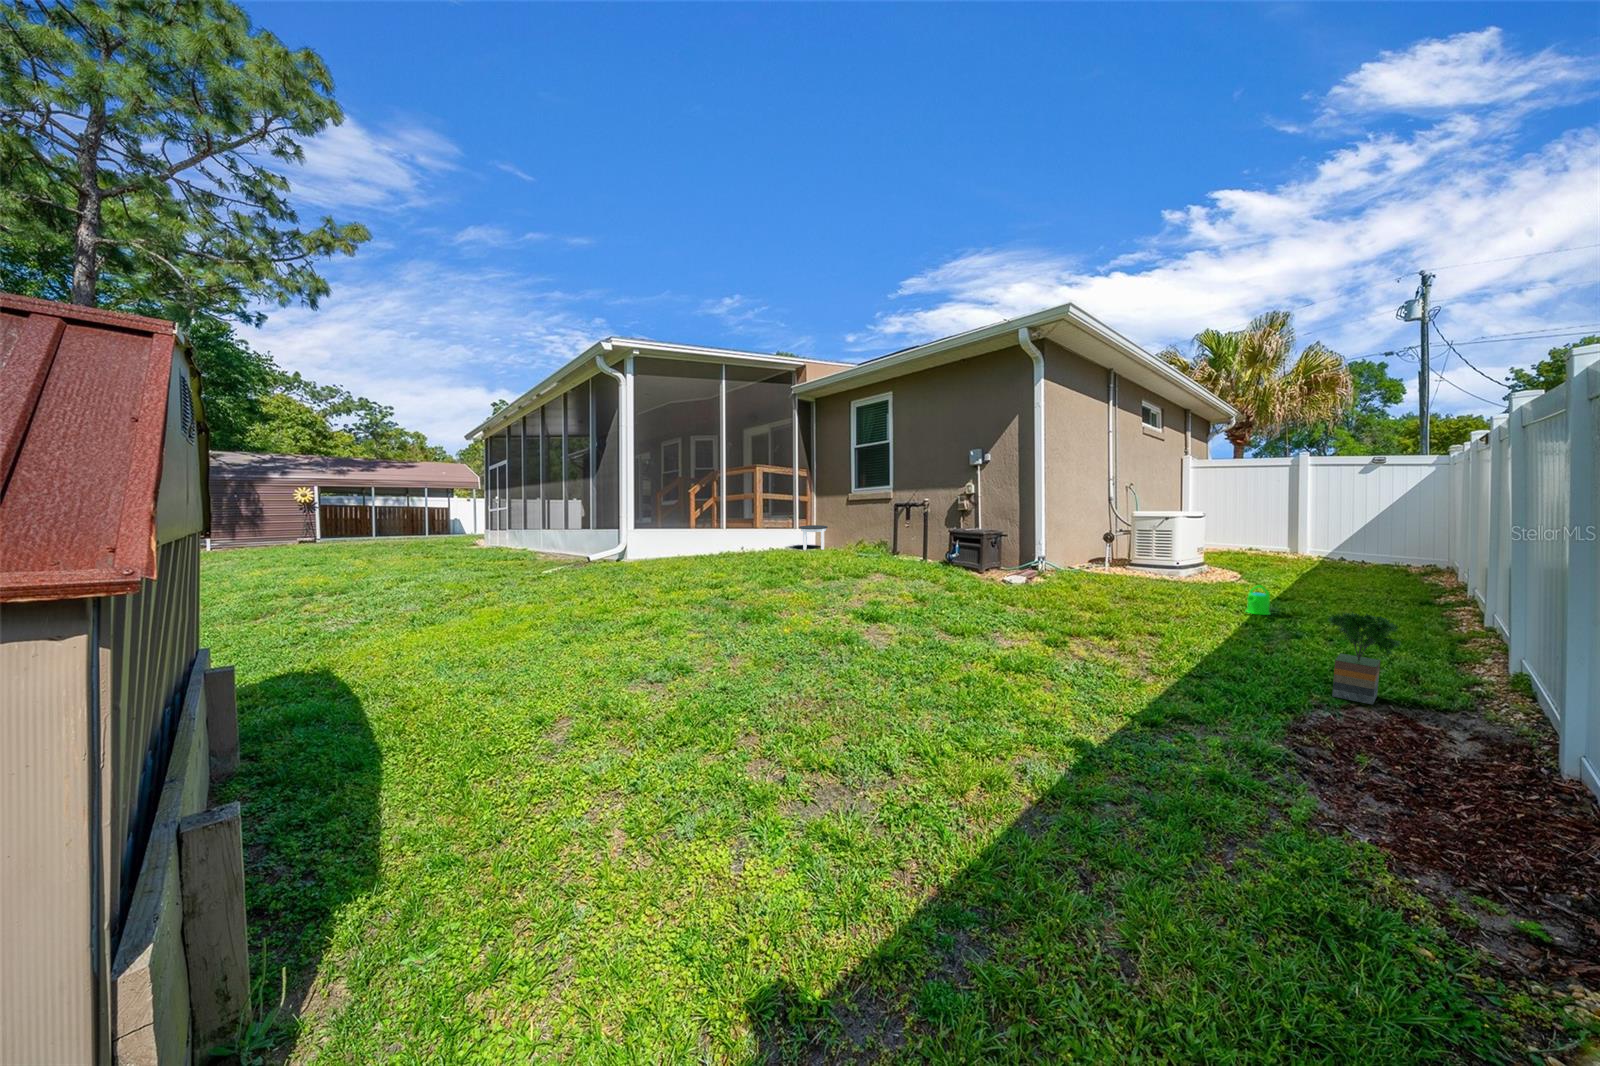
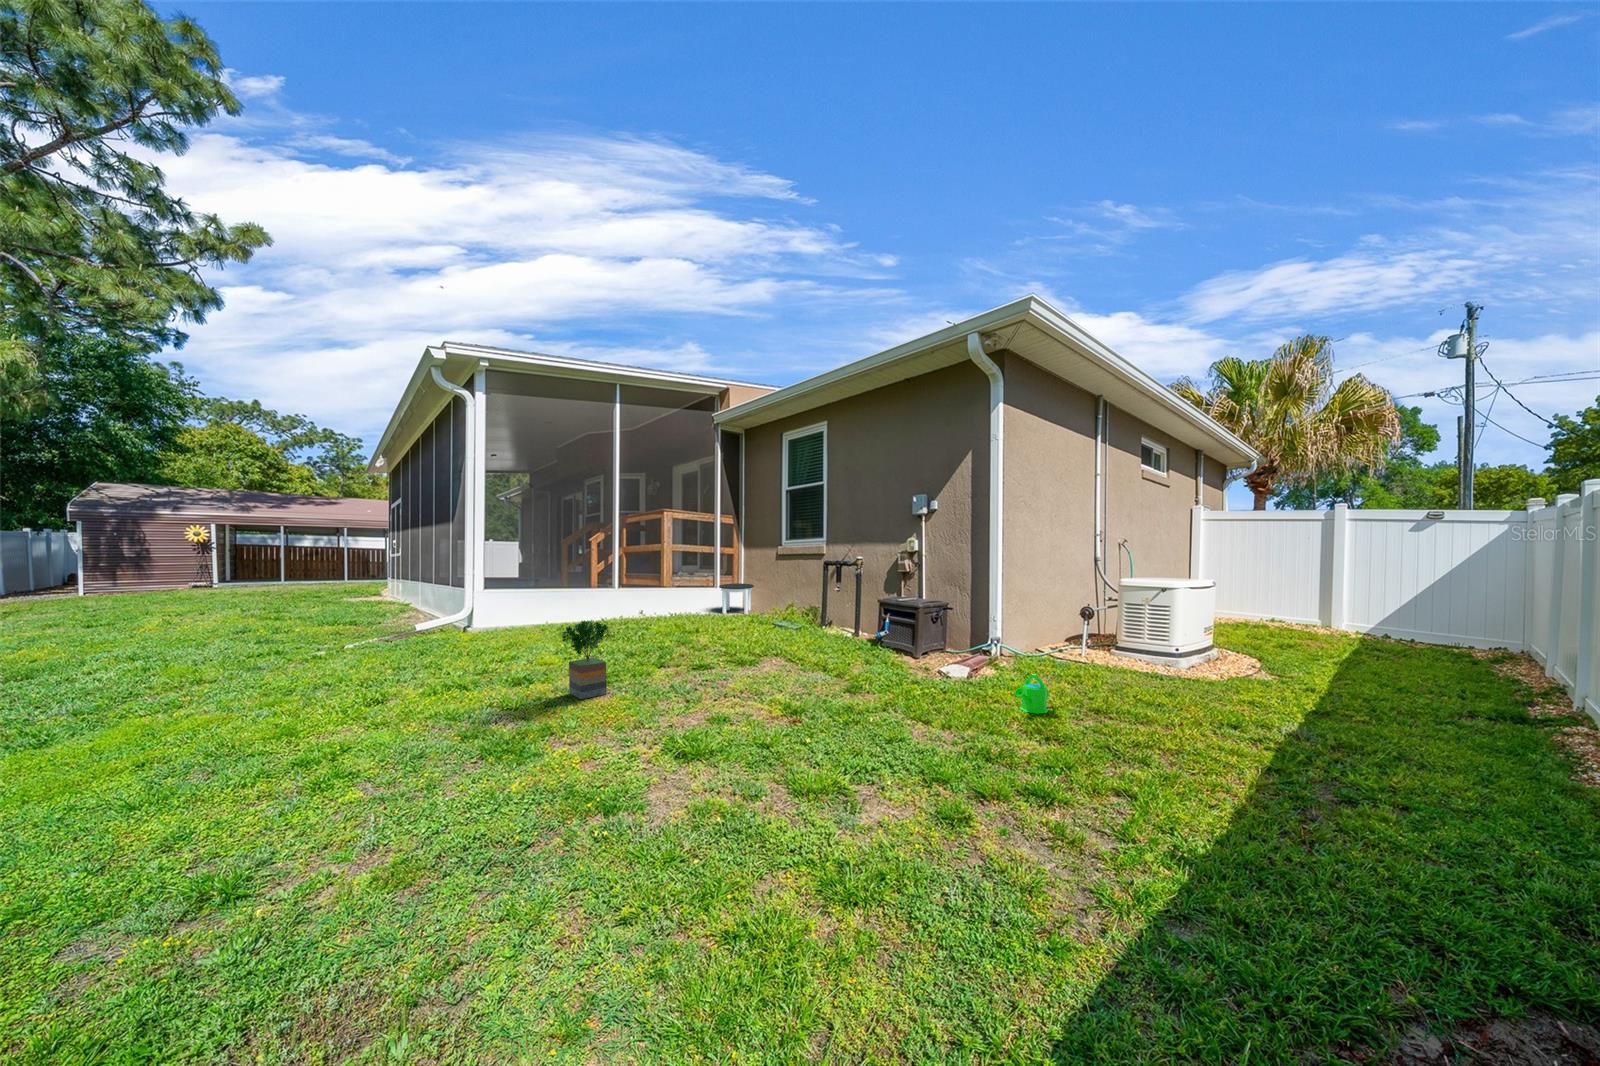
watering can: present [1246,585,1270,615] -> present [1015,674,1049,714]
potted tree: present [1329,612,1400,705] -> present [561,620,615,699]

